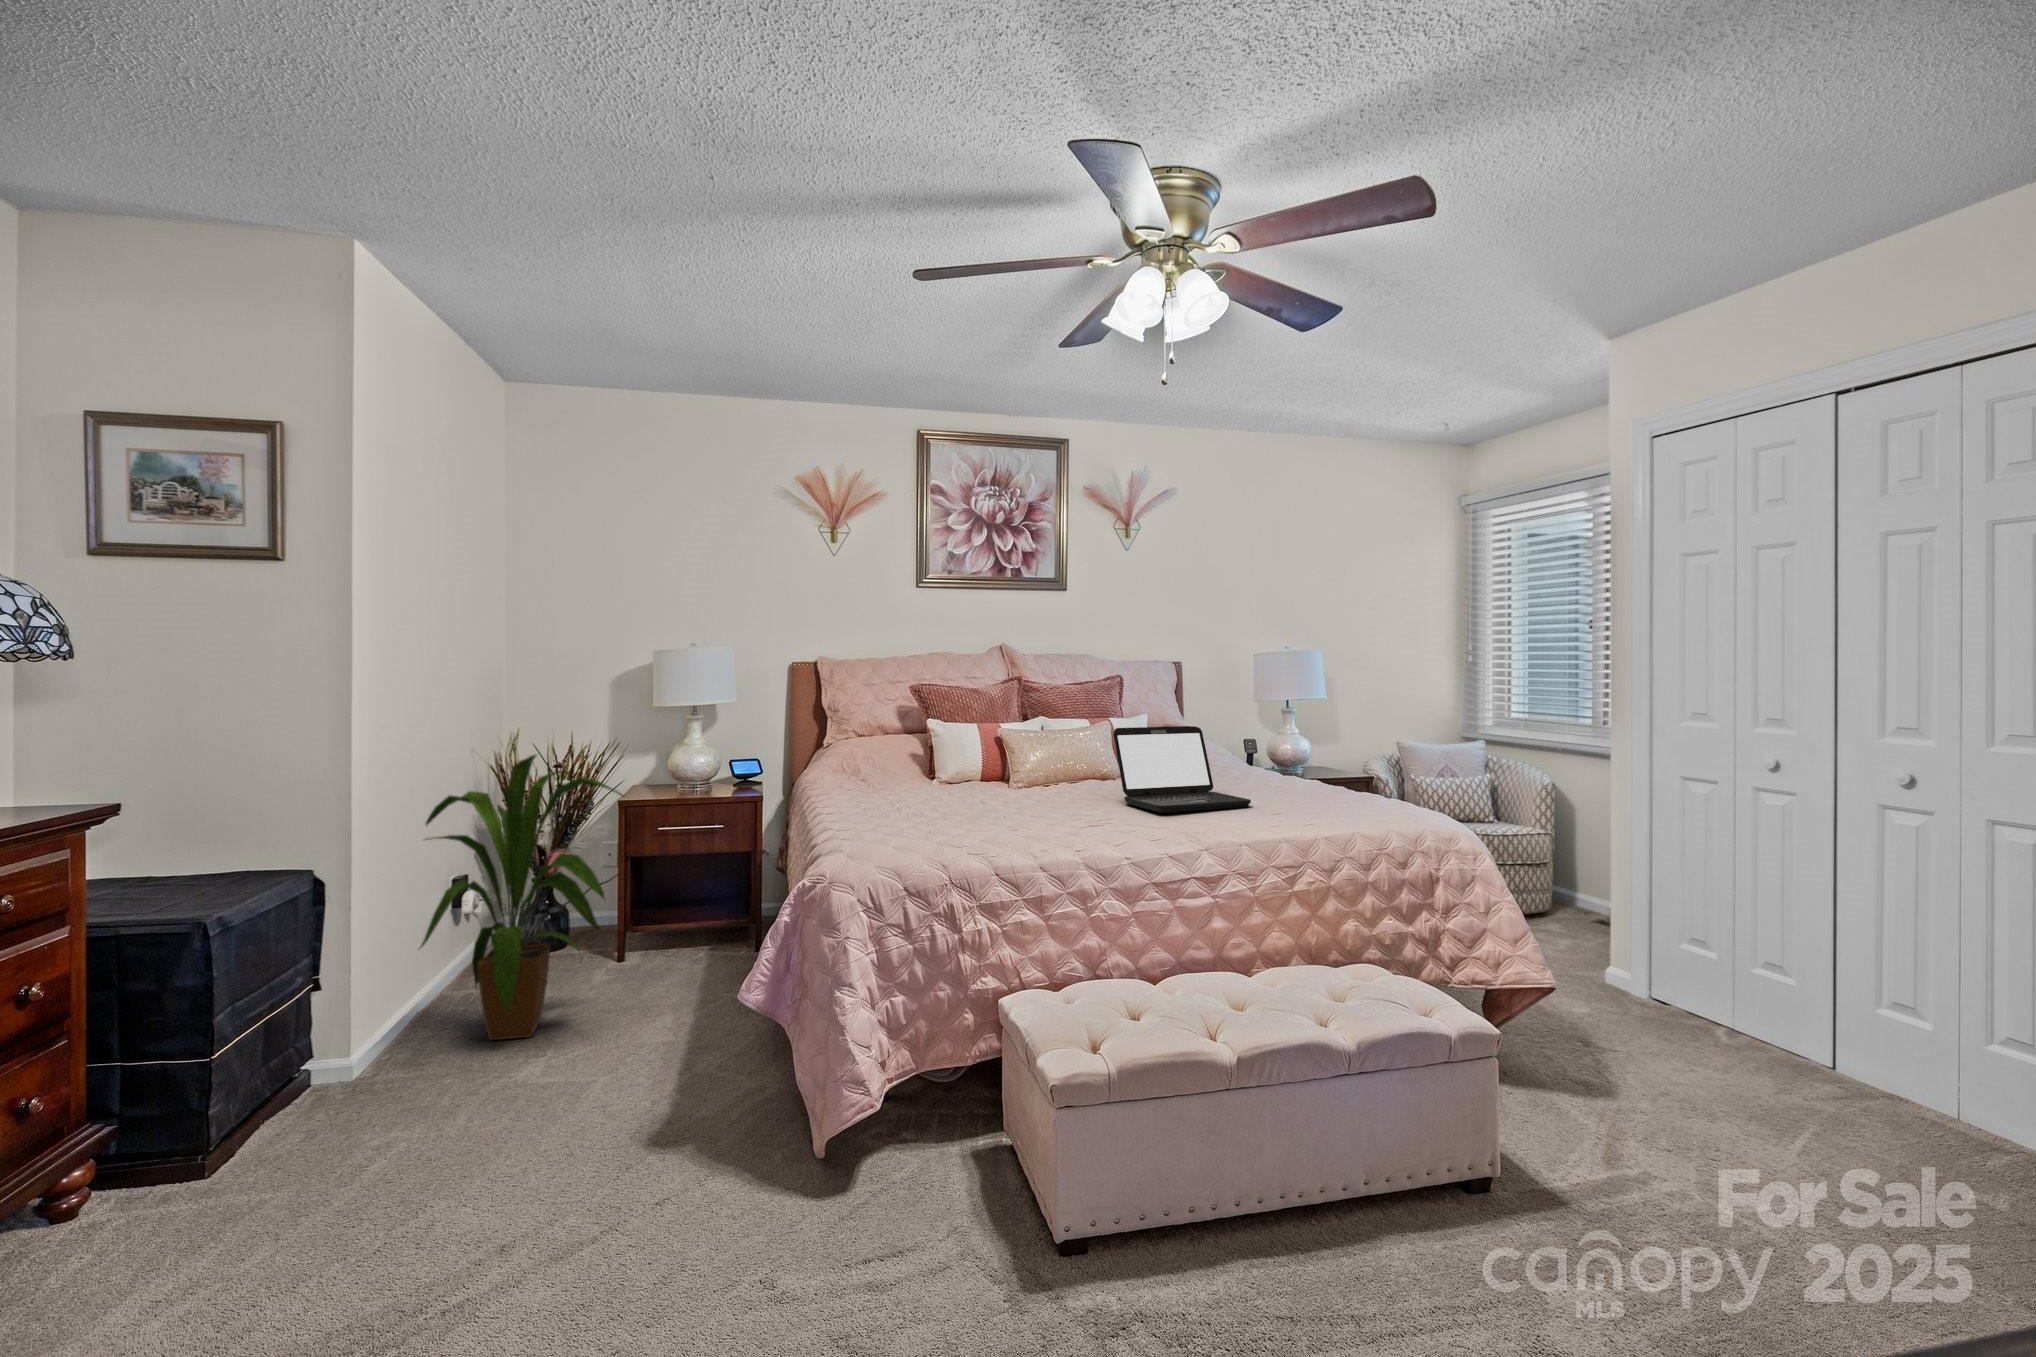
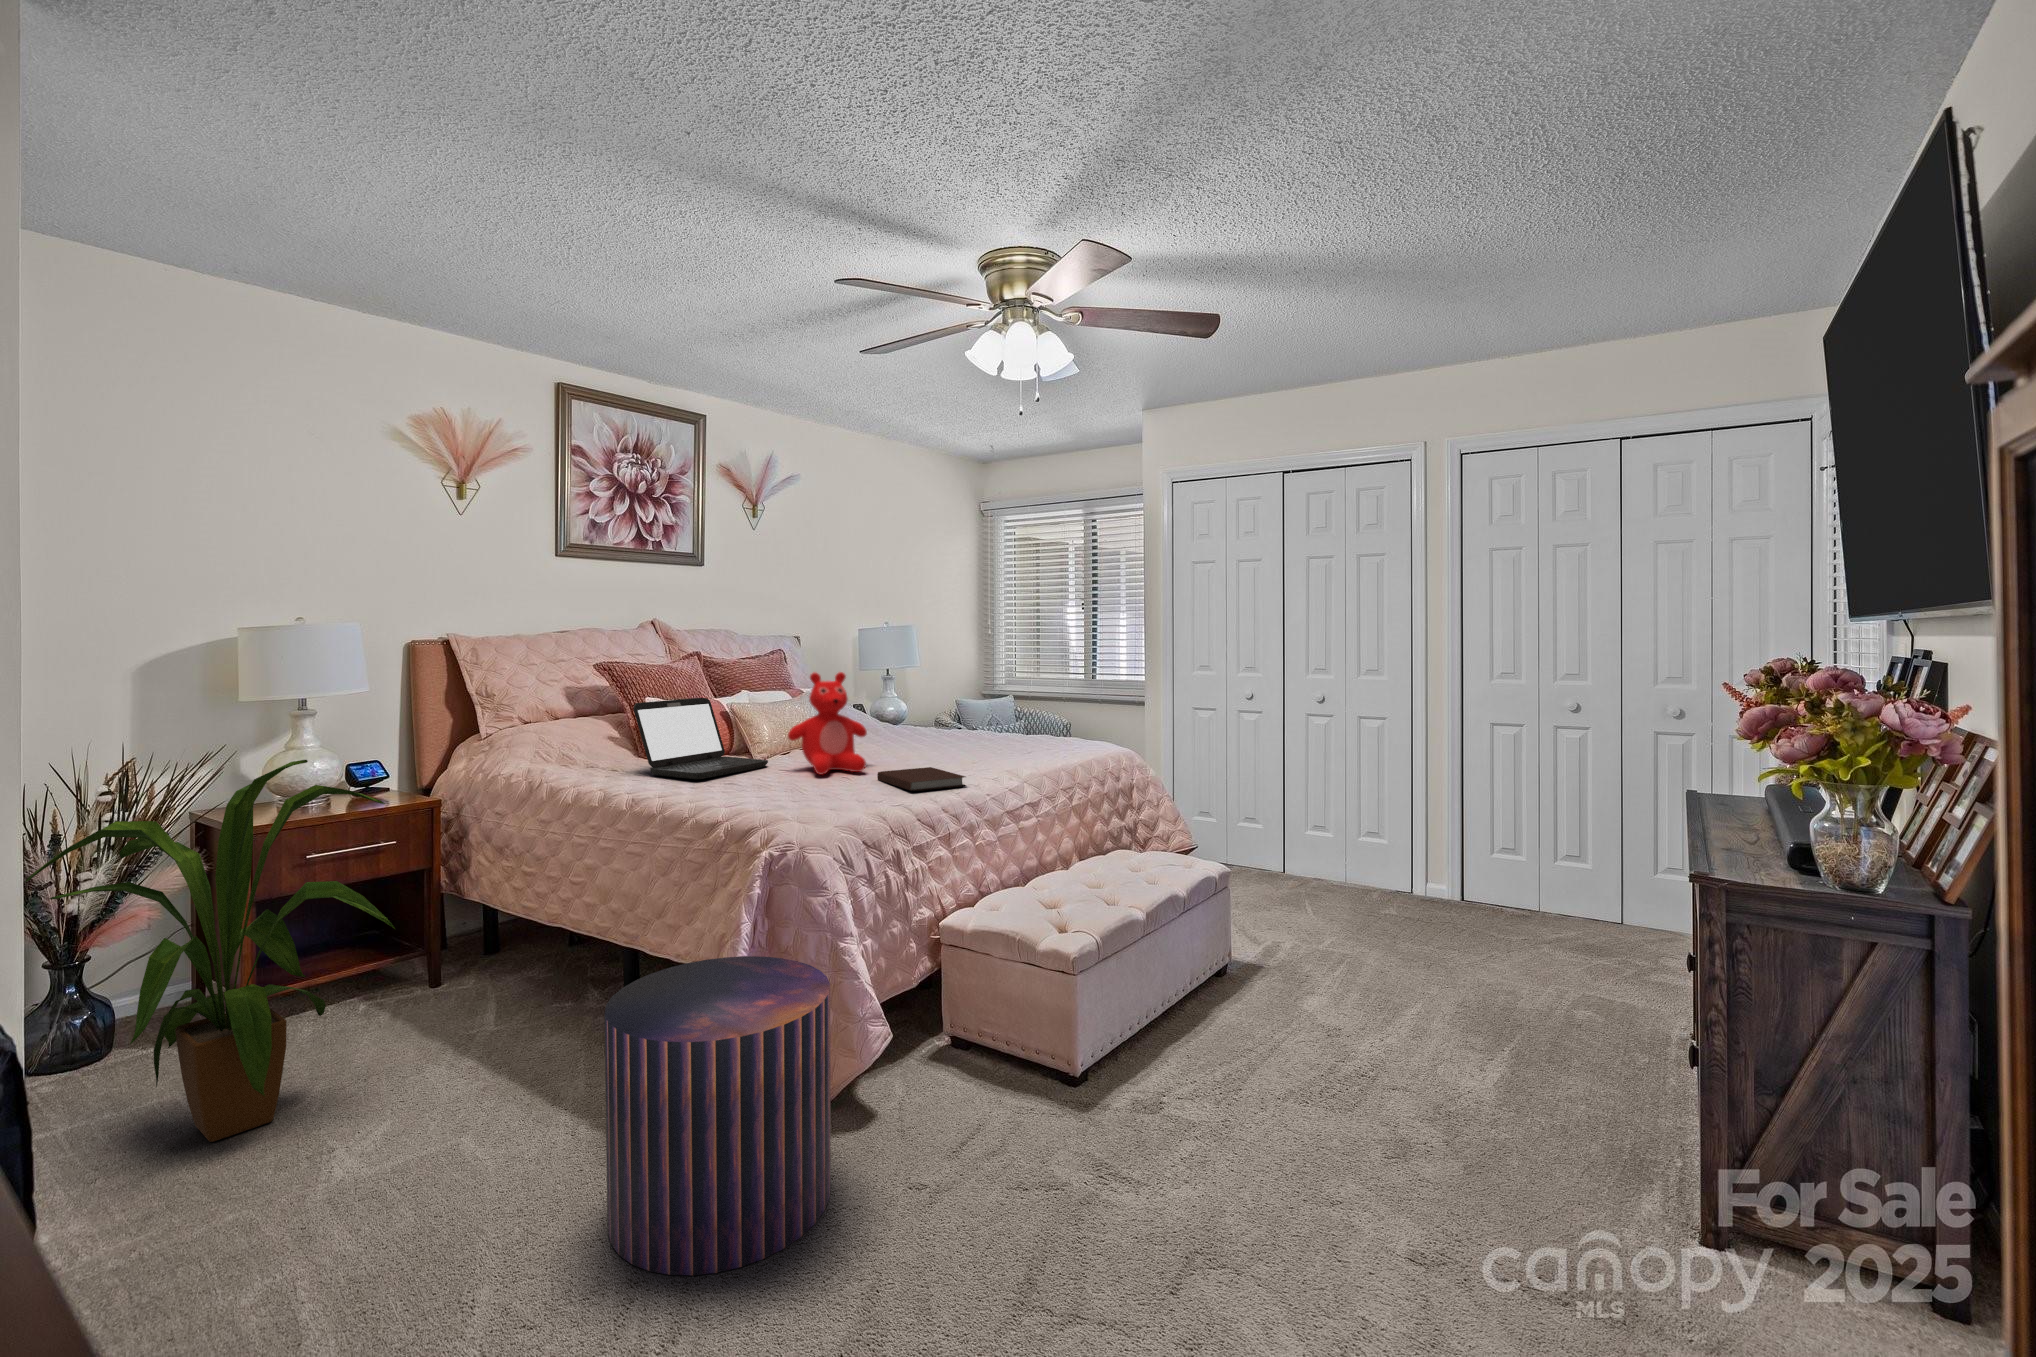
teddy bear: none [982,699,1071,813] -> present [788,672,867,775]
laptop: present [1113,726,1251,813] -> present [633,698,768,779]
notebook: none [1030,815,1109,842] -> present [877,767,966,791]
pouf: none [511,976,742,1291] -> present [604,956,831,1275]

